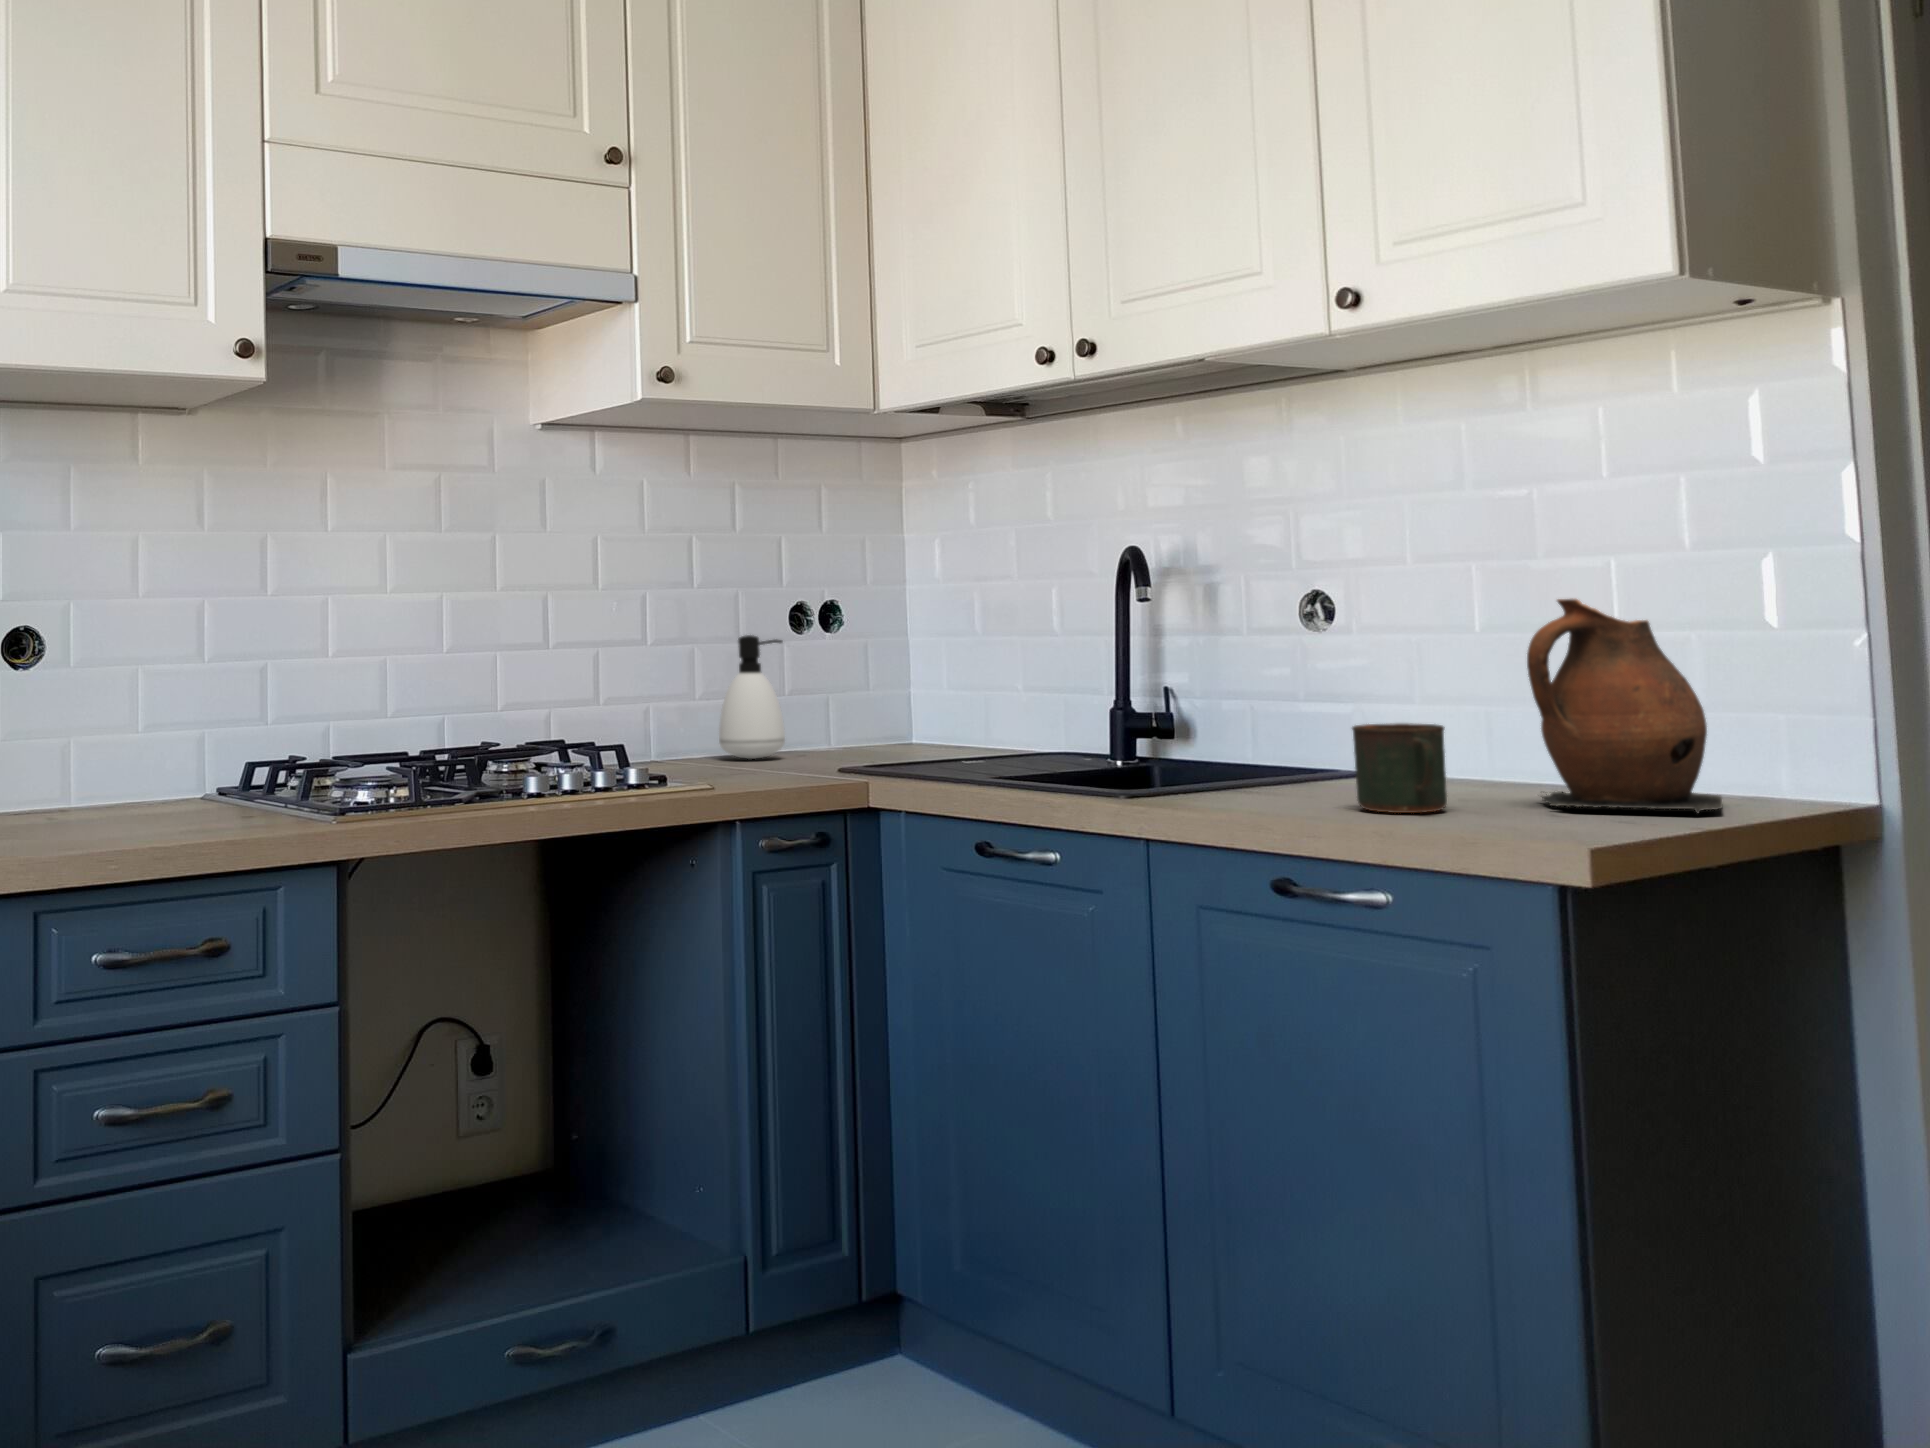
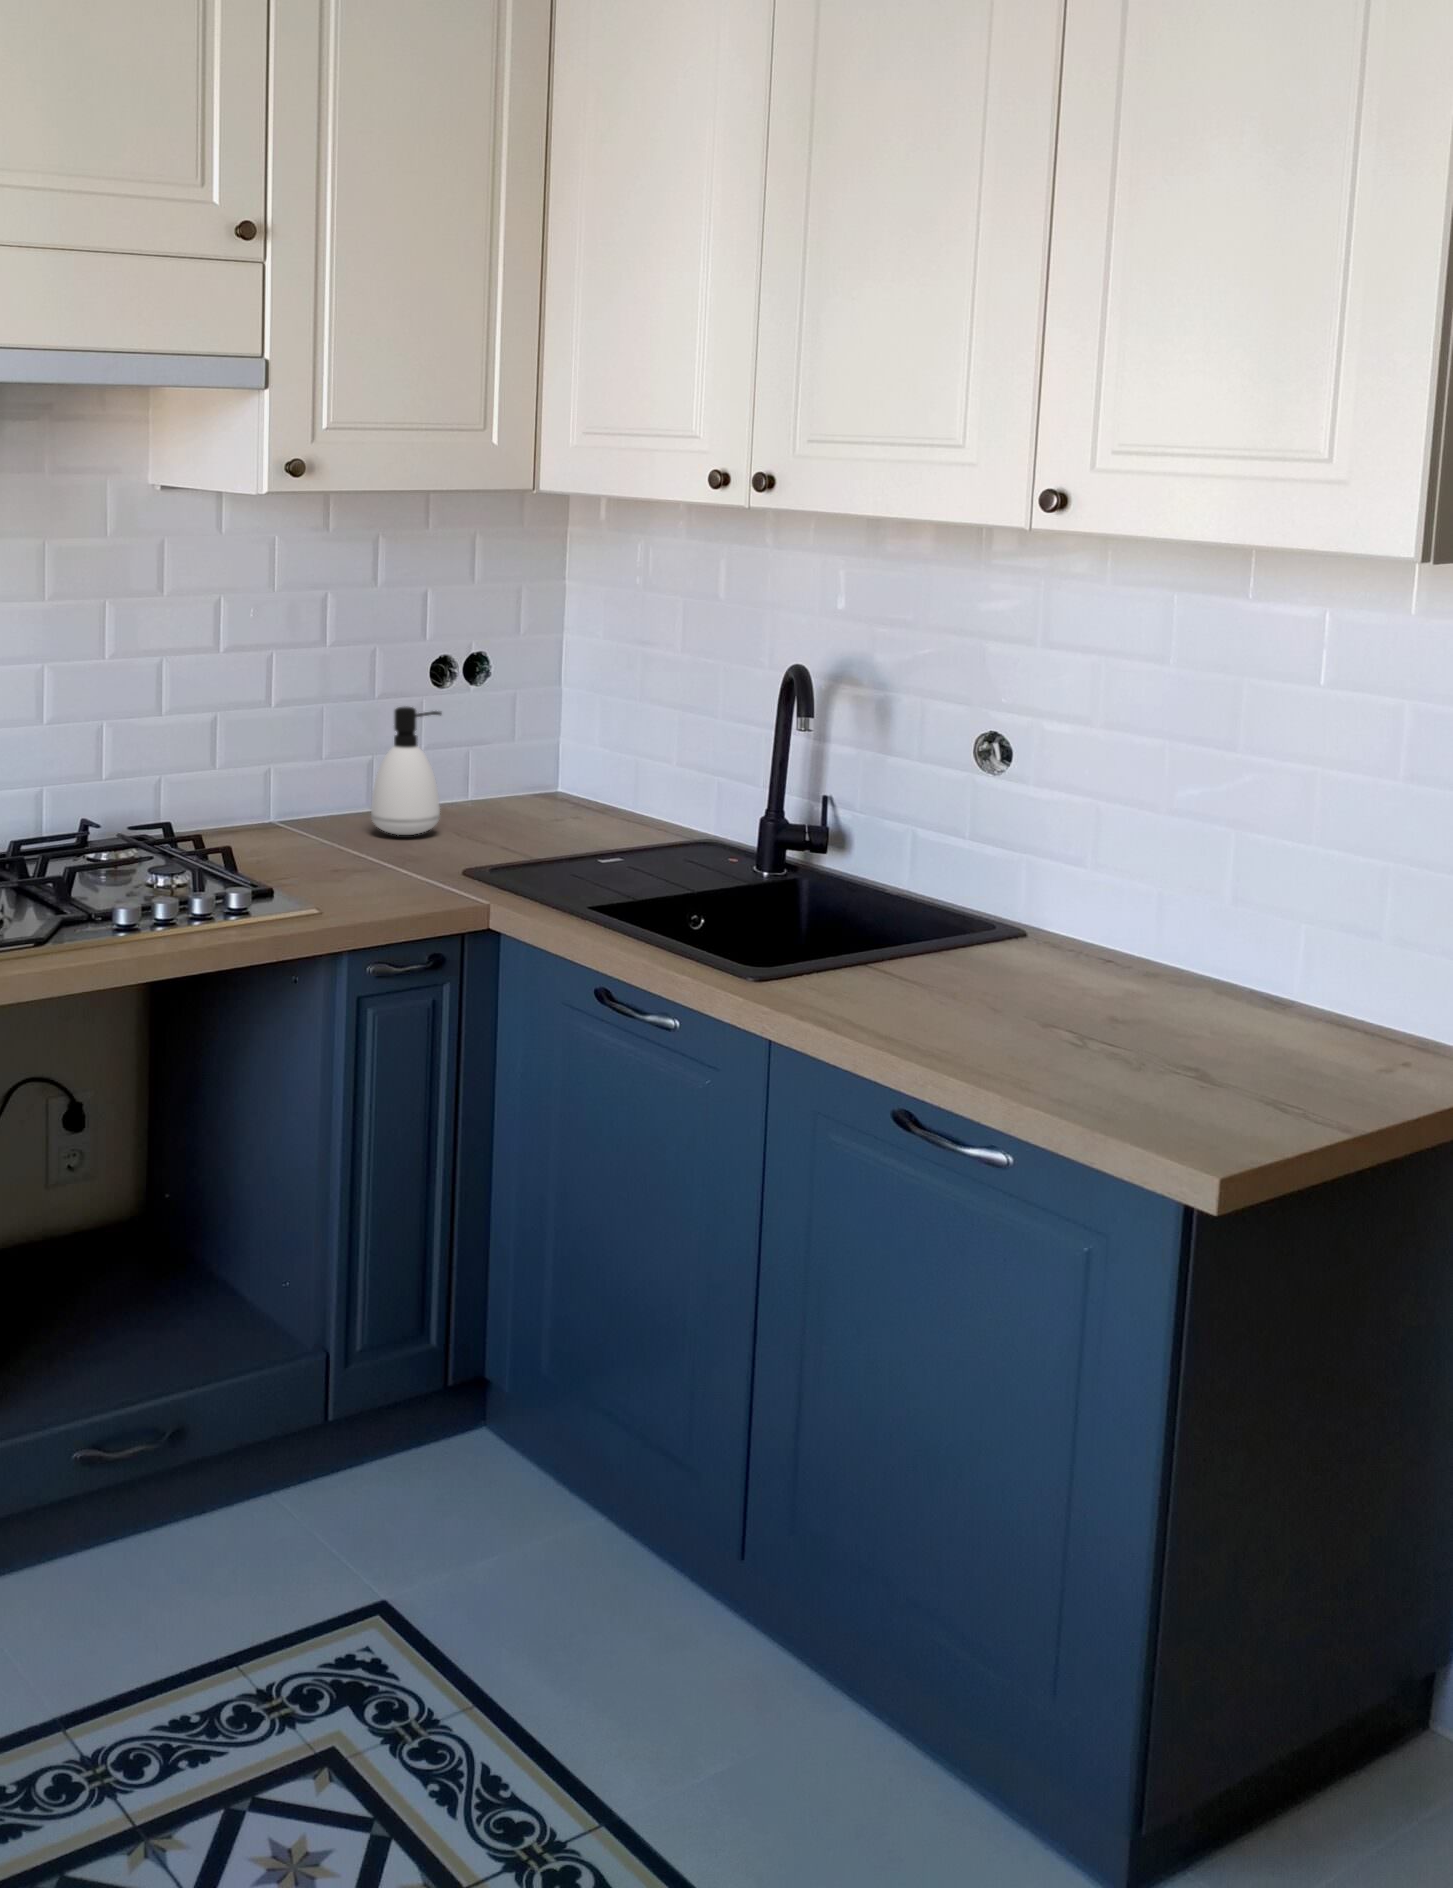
ceramic pitcher: present [1527,599,1722,813] -> none [1110,818,1305,1064]
mug: present [1352,723,1447,813] -> none [927,931,1019,1035]

